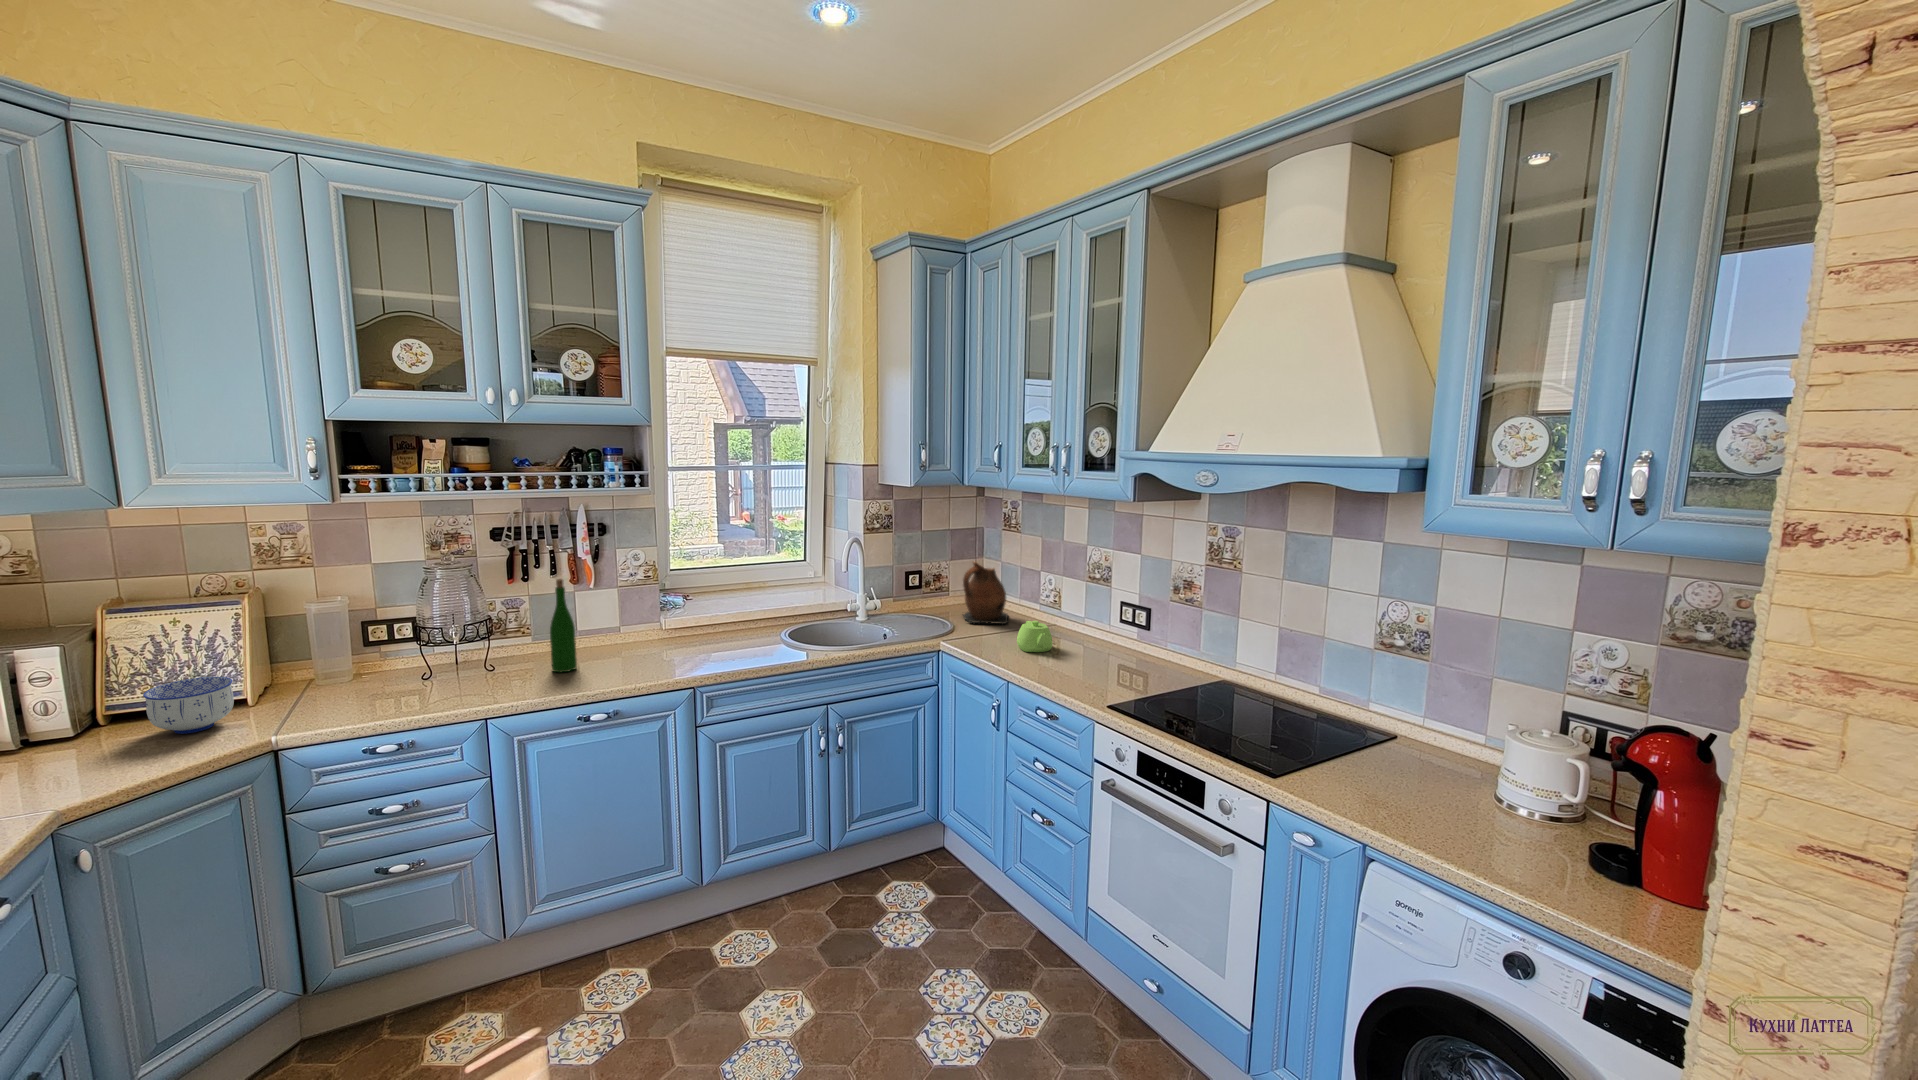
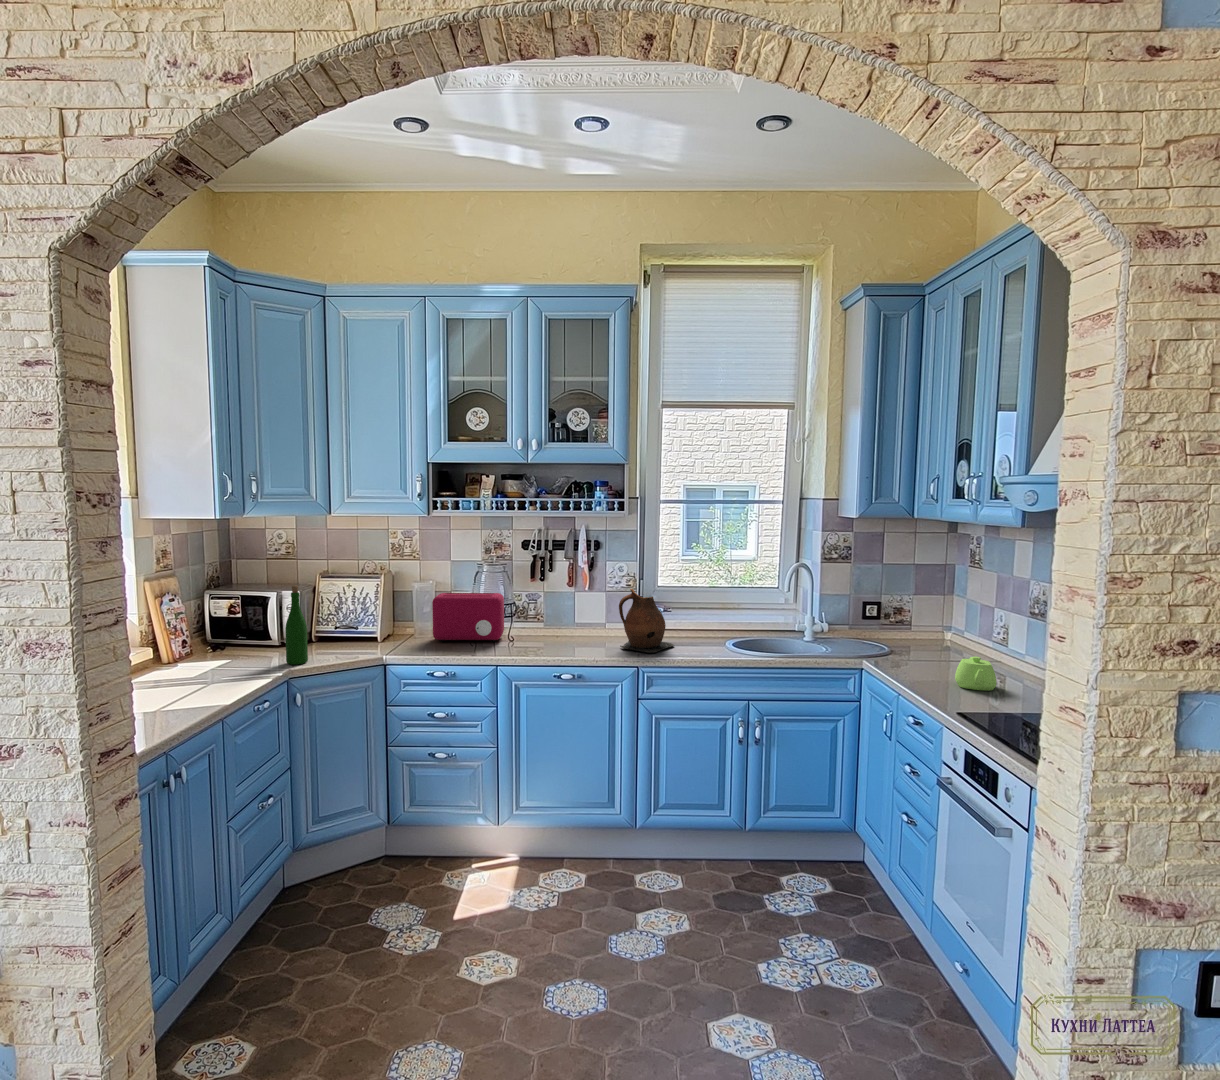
ceramic pitcher: present [962,562,1008,624] -> present [619,589,674,653]
wine bottle: present [550,579,577,672] -> present [285,585,308,665]
toaster: none [351,605,476,686] -> present [432,593,504,642]
bowl: present [143,677,234,734] -> none [326,621,367,653]

